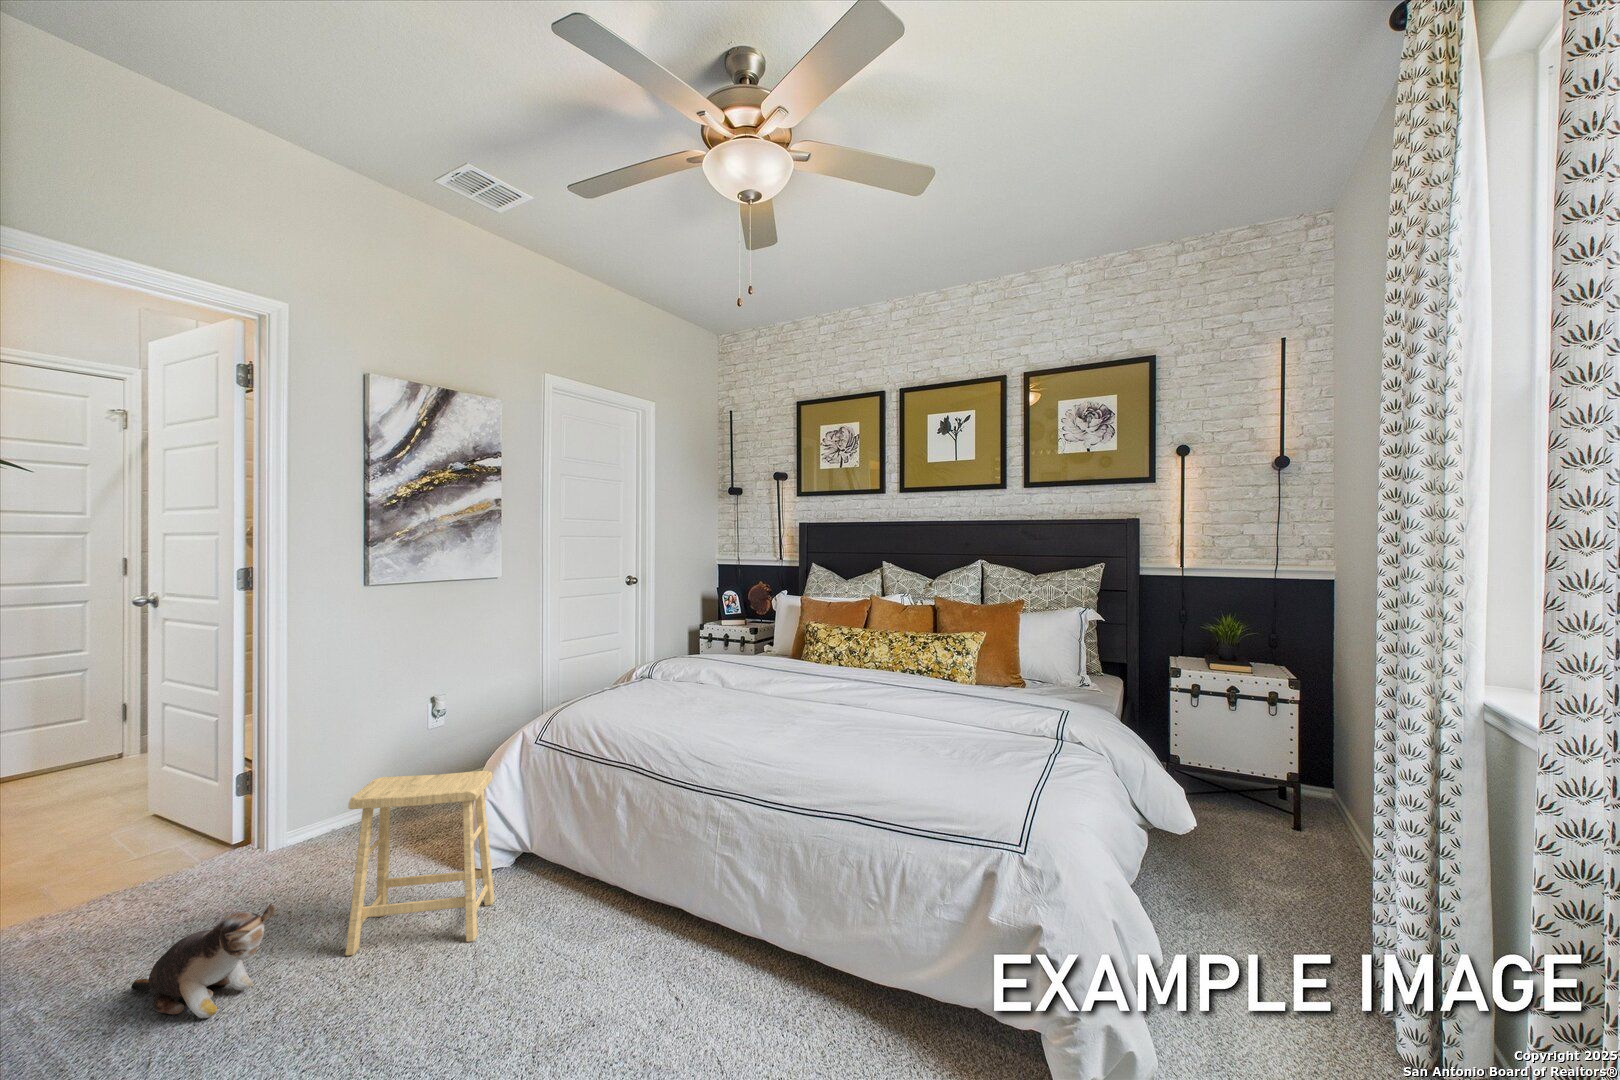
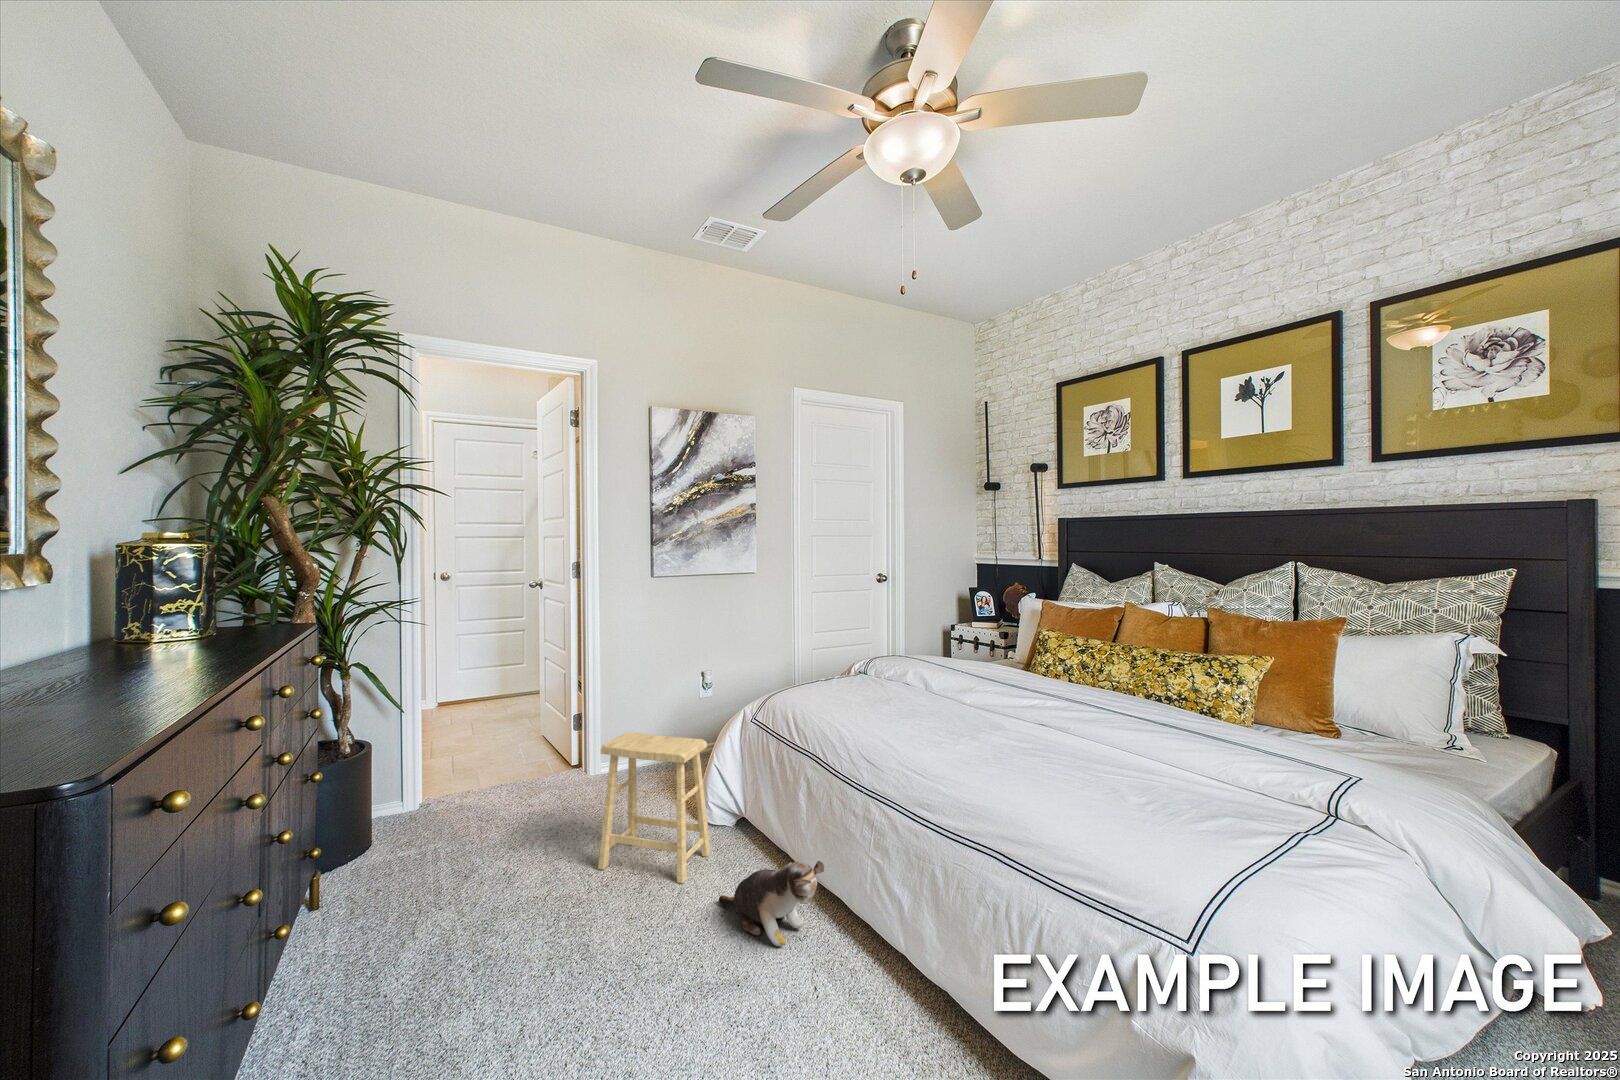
plush toy: present [131,904,274,1018] -> present [719,861,824,946]

